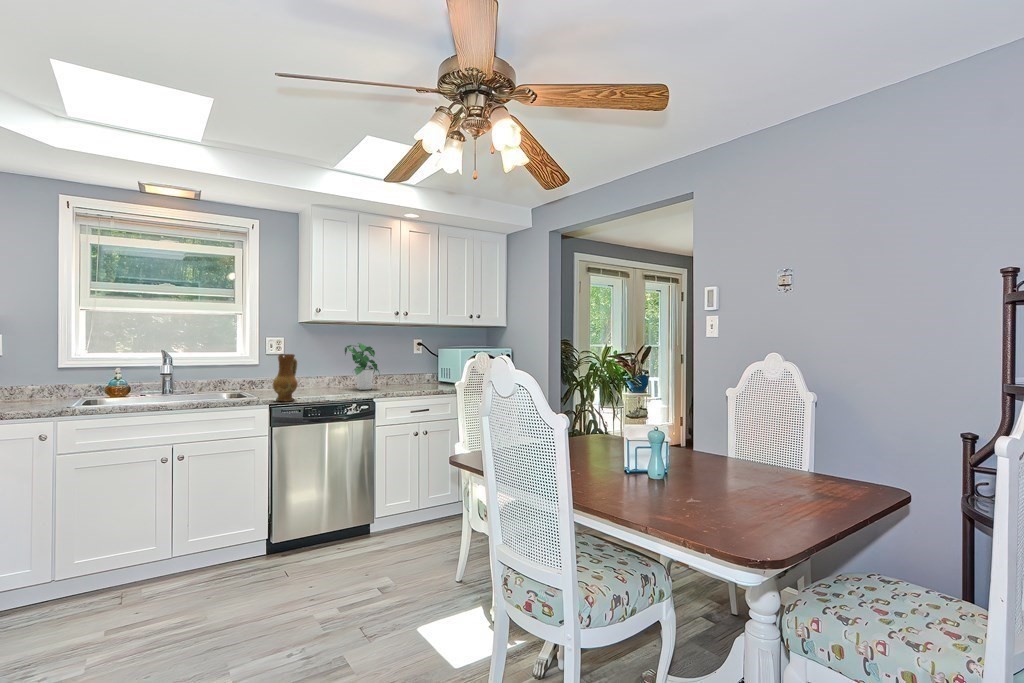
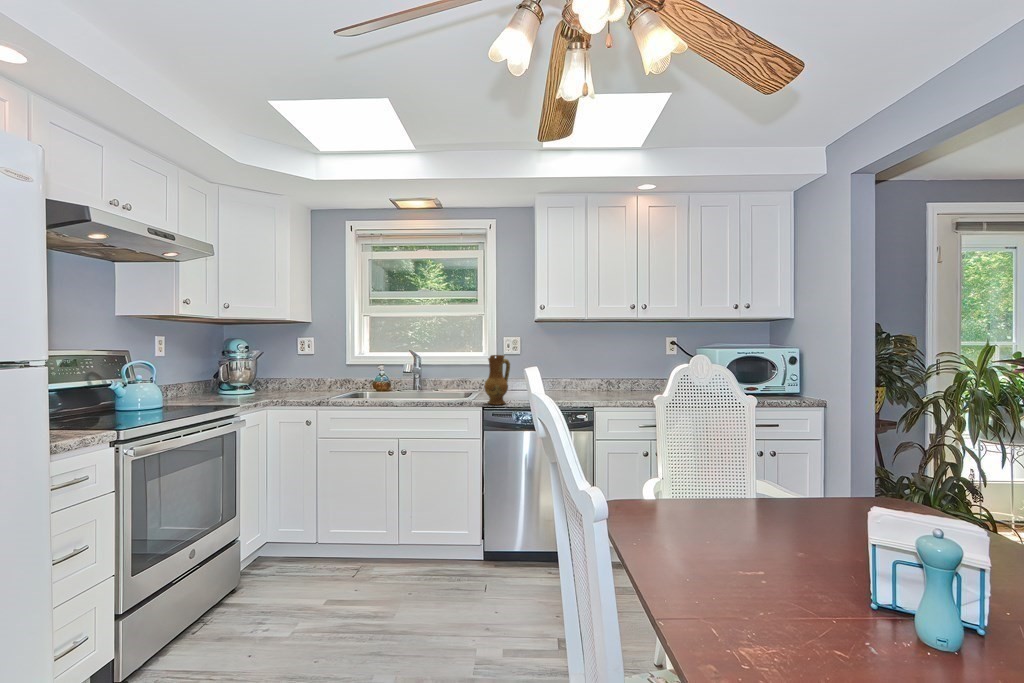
potted plant: present [345,343,379,390] -> none [579,341,617,395]

